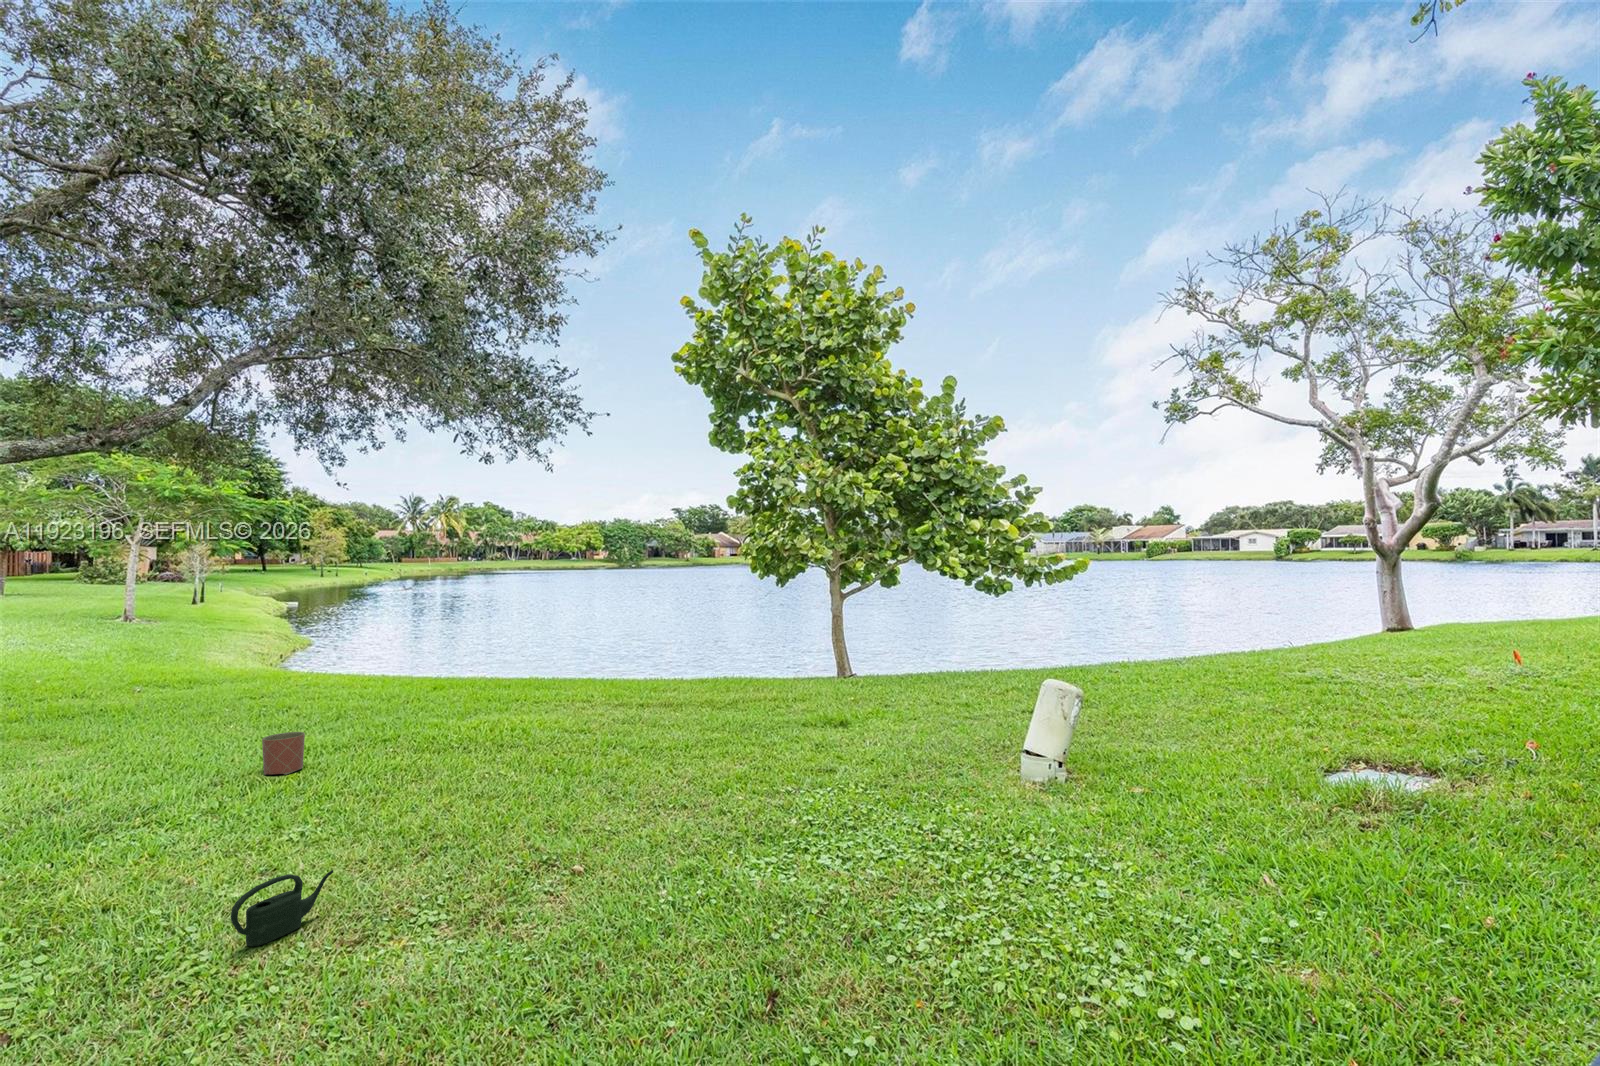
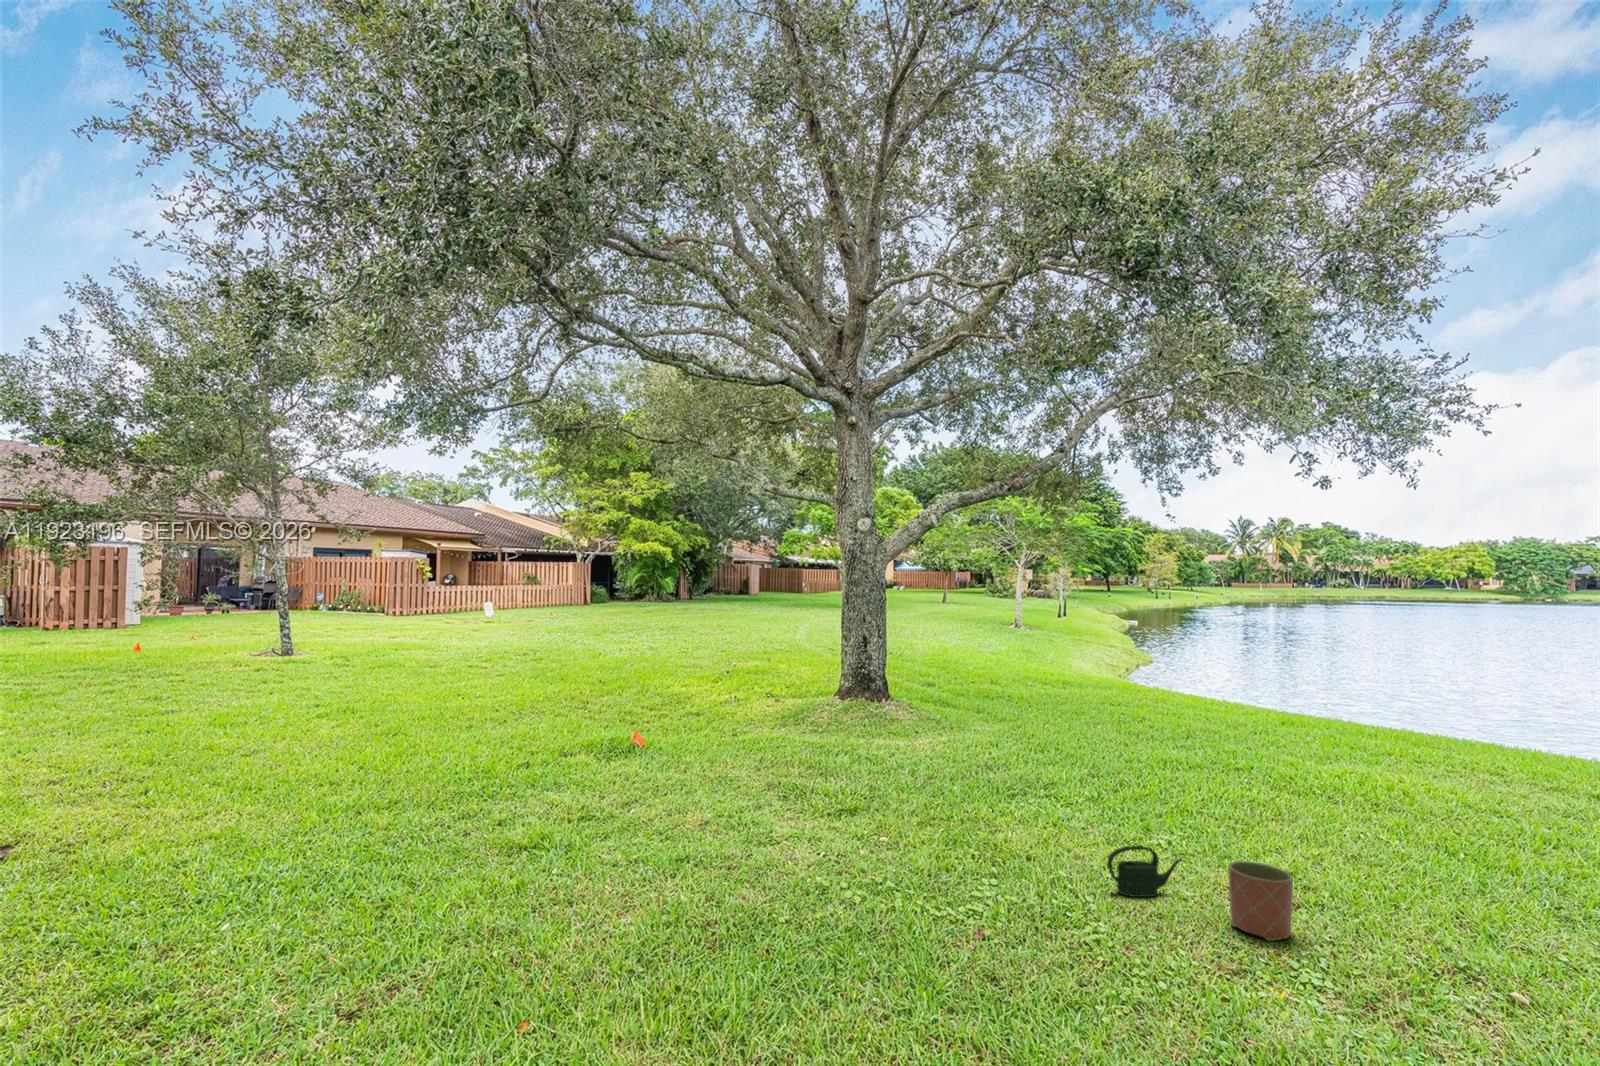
planter: present [262,732,305,775] -> present [1228,861,1293,941]

